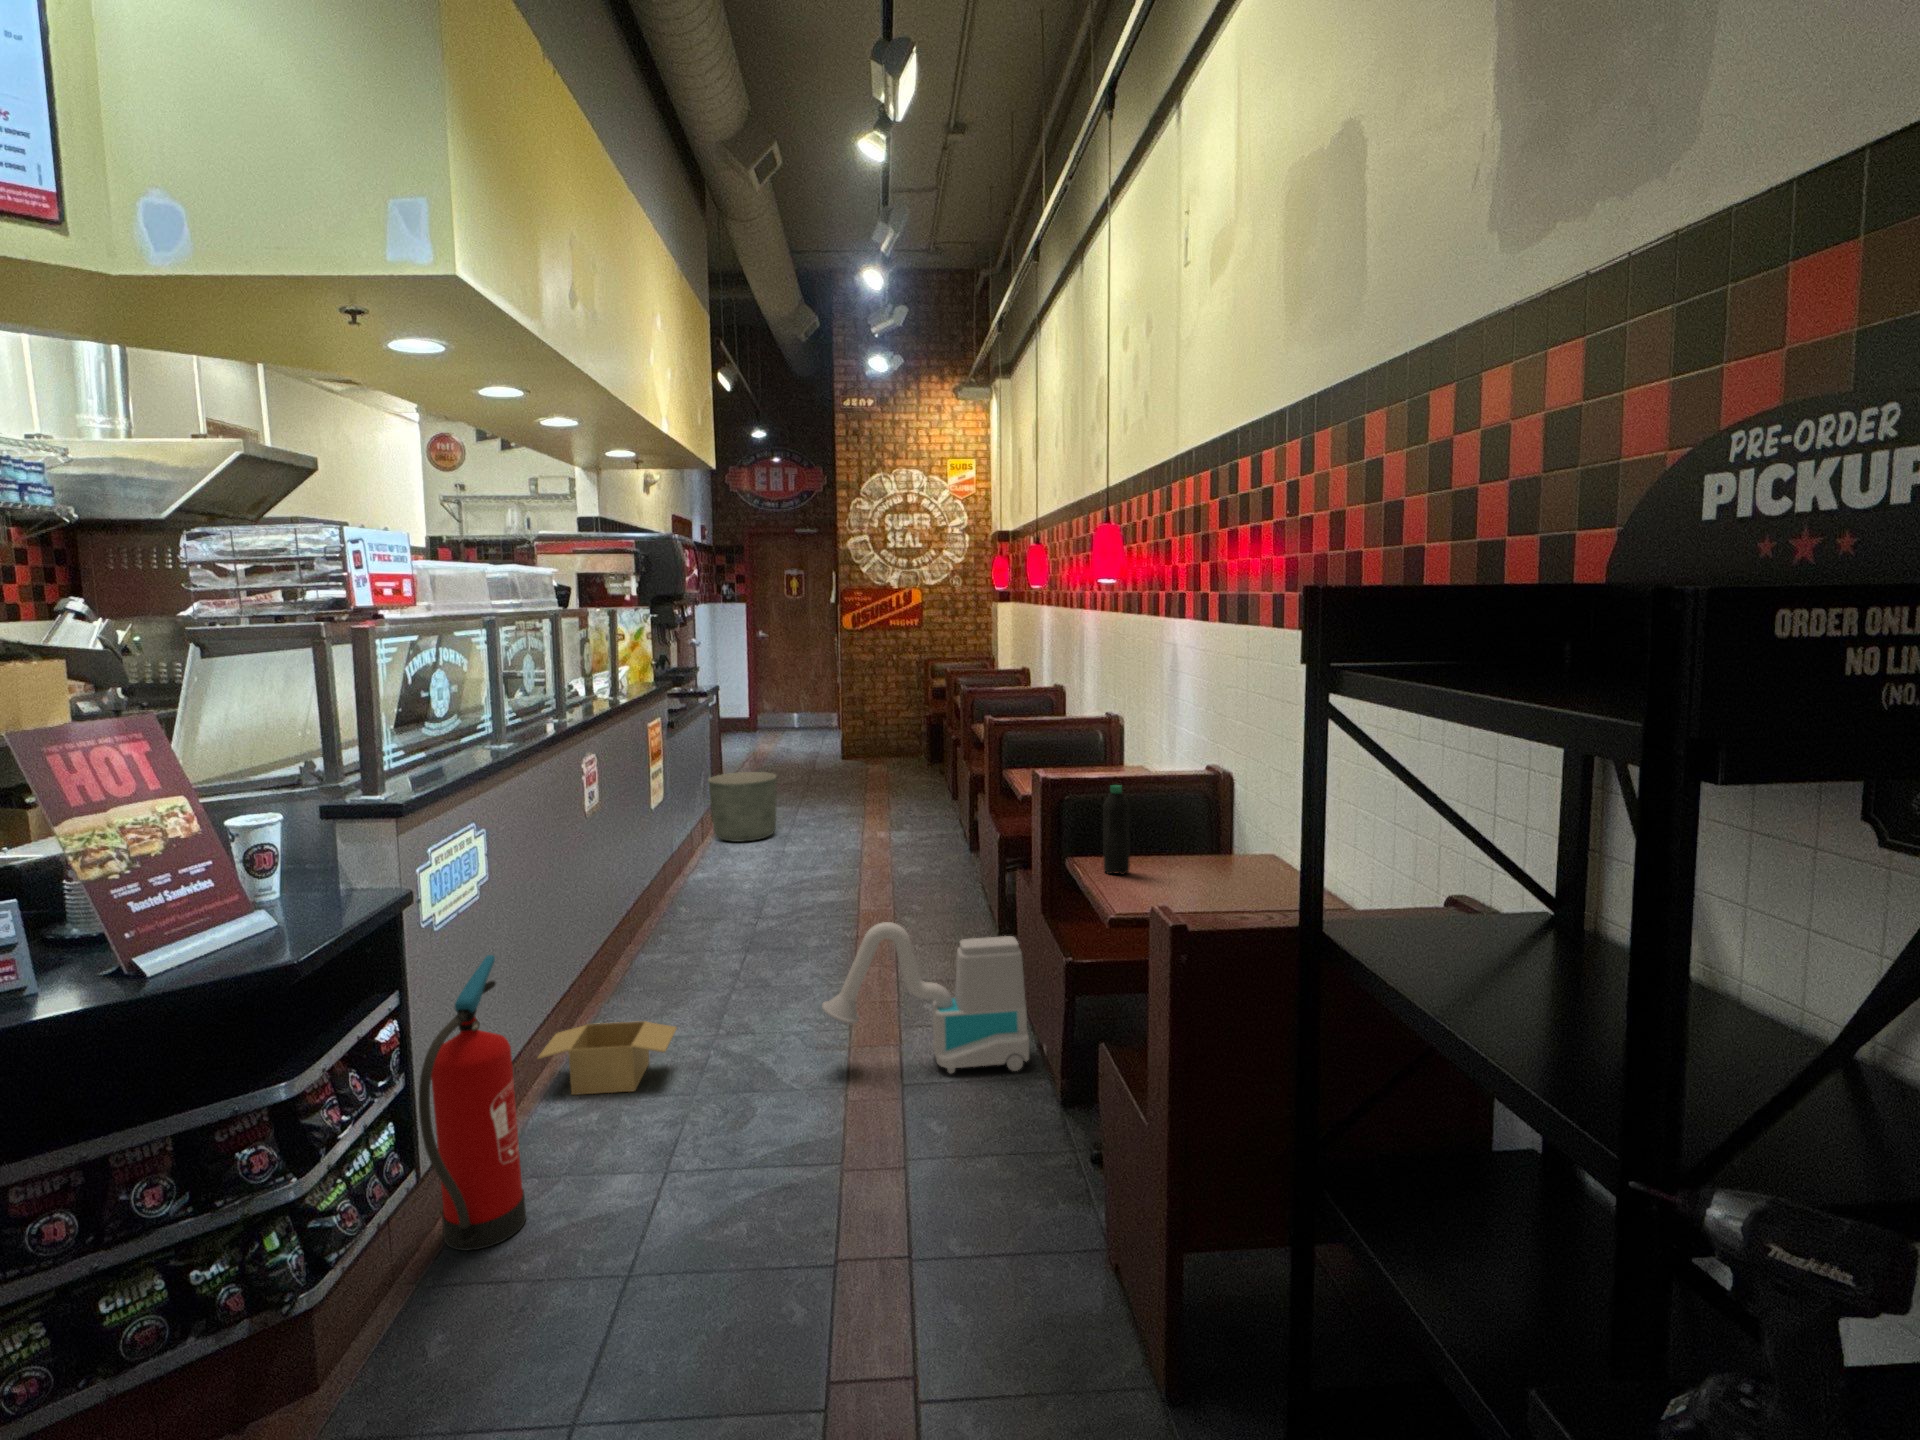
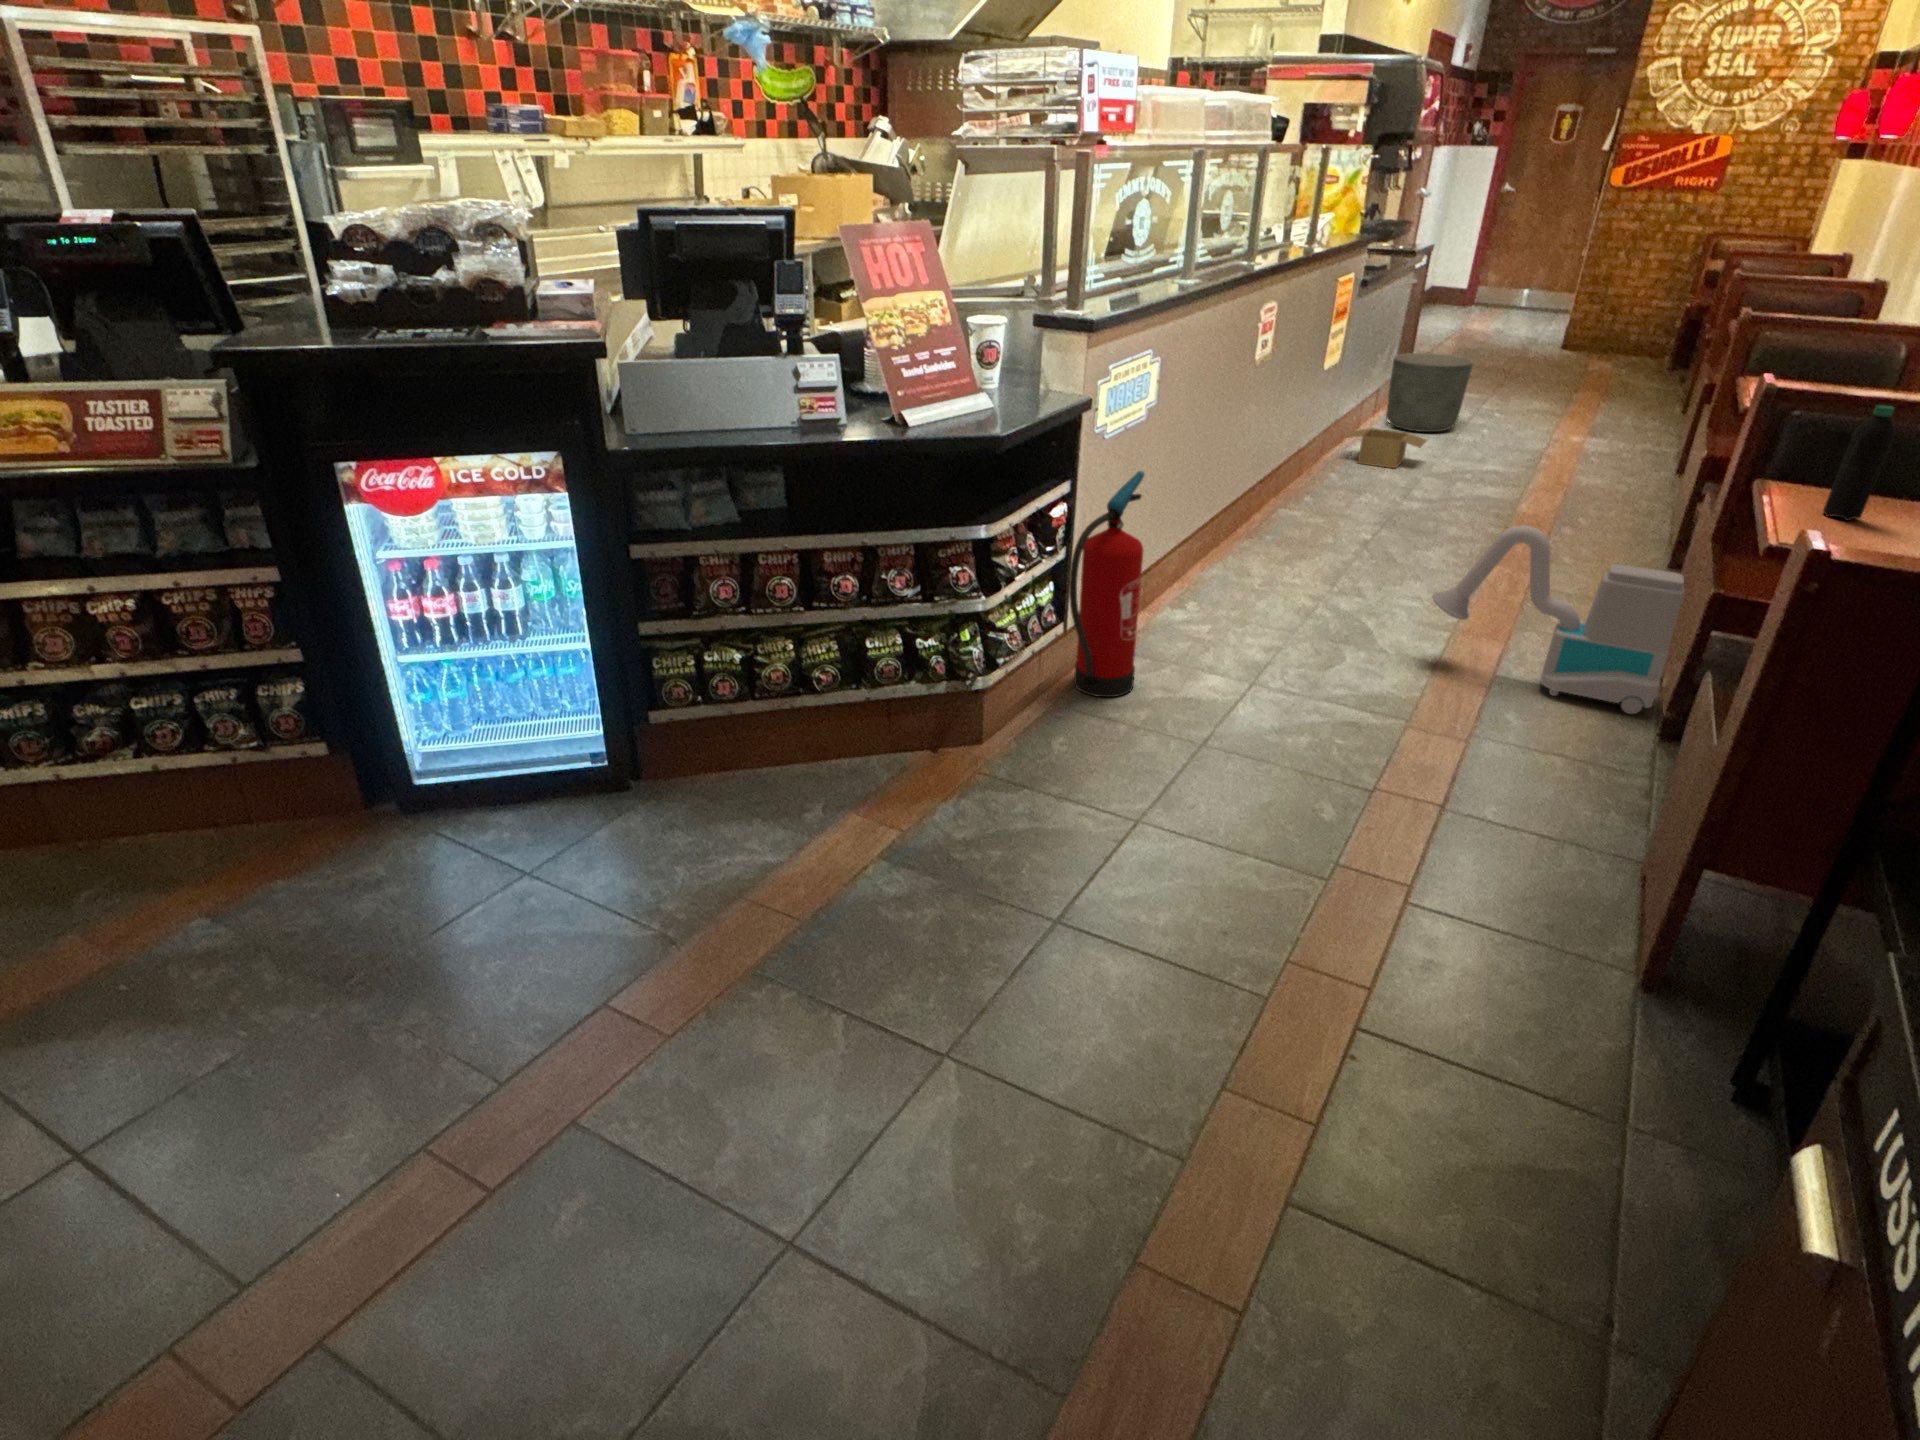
cardboard box: present [538,1021,677,1095] -> present [1344,428,1427,469]

